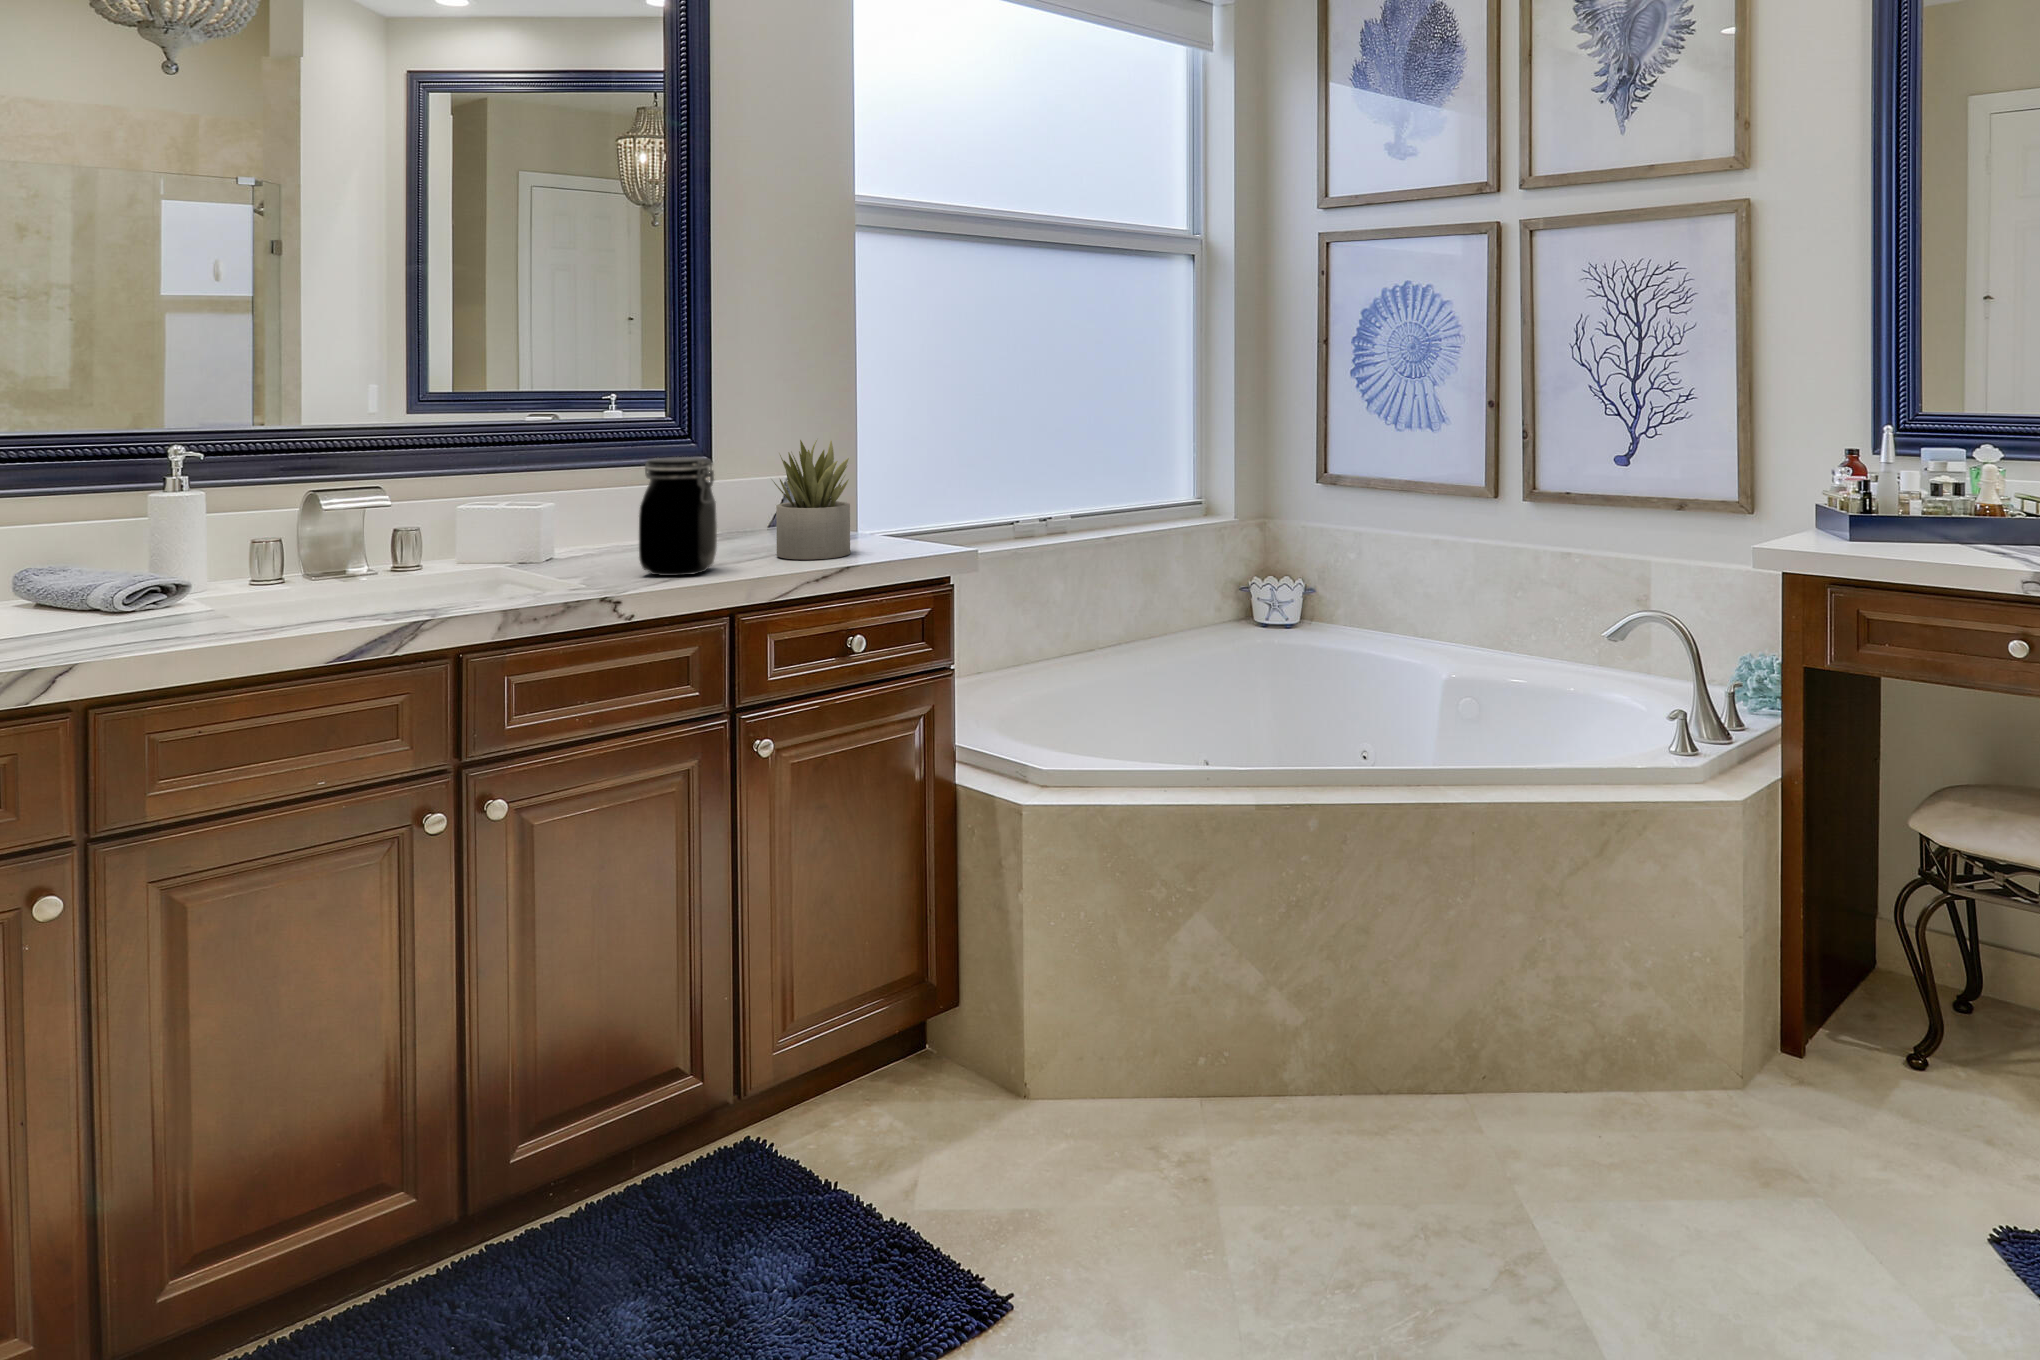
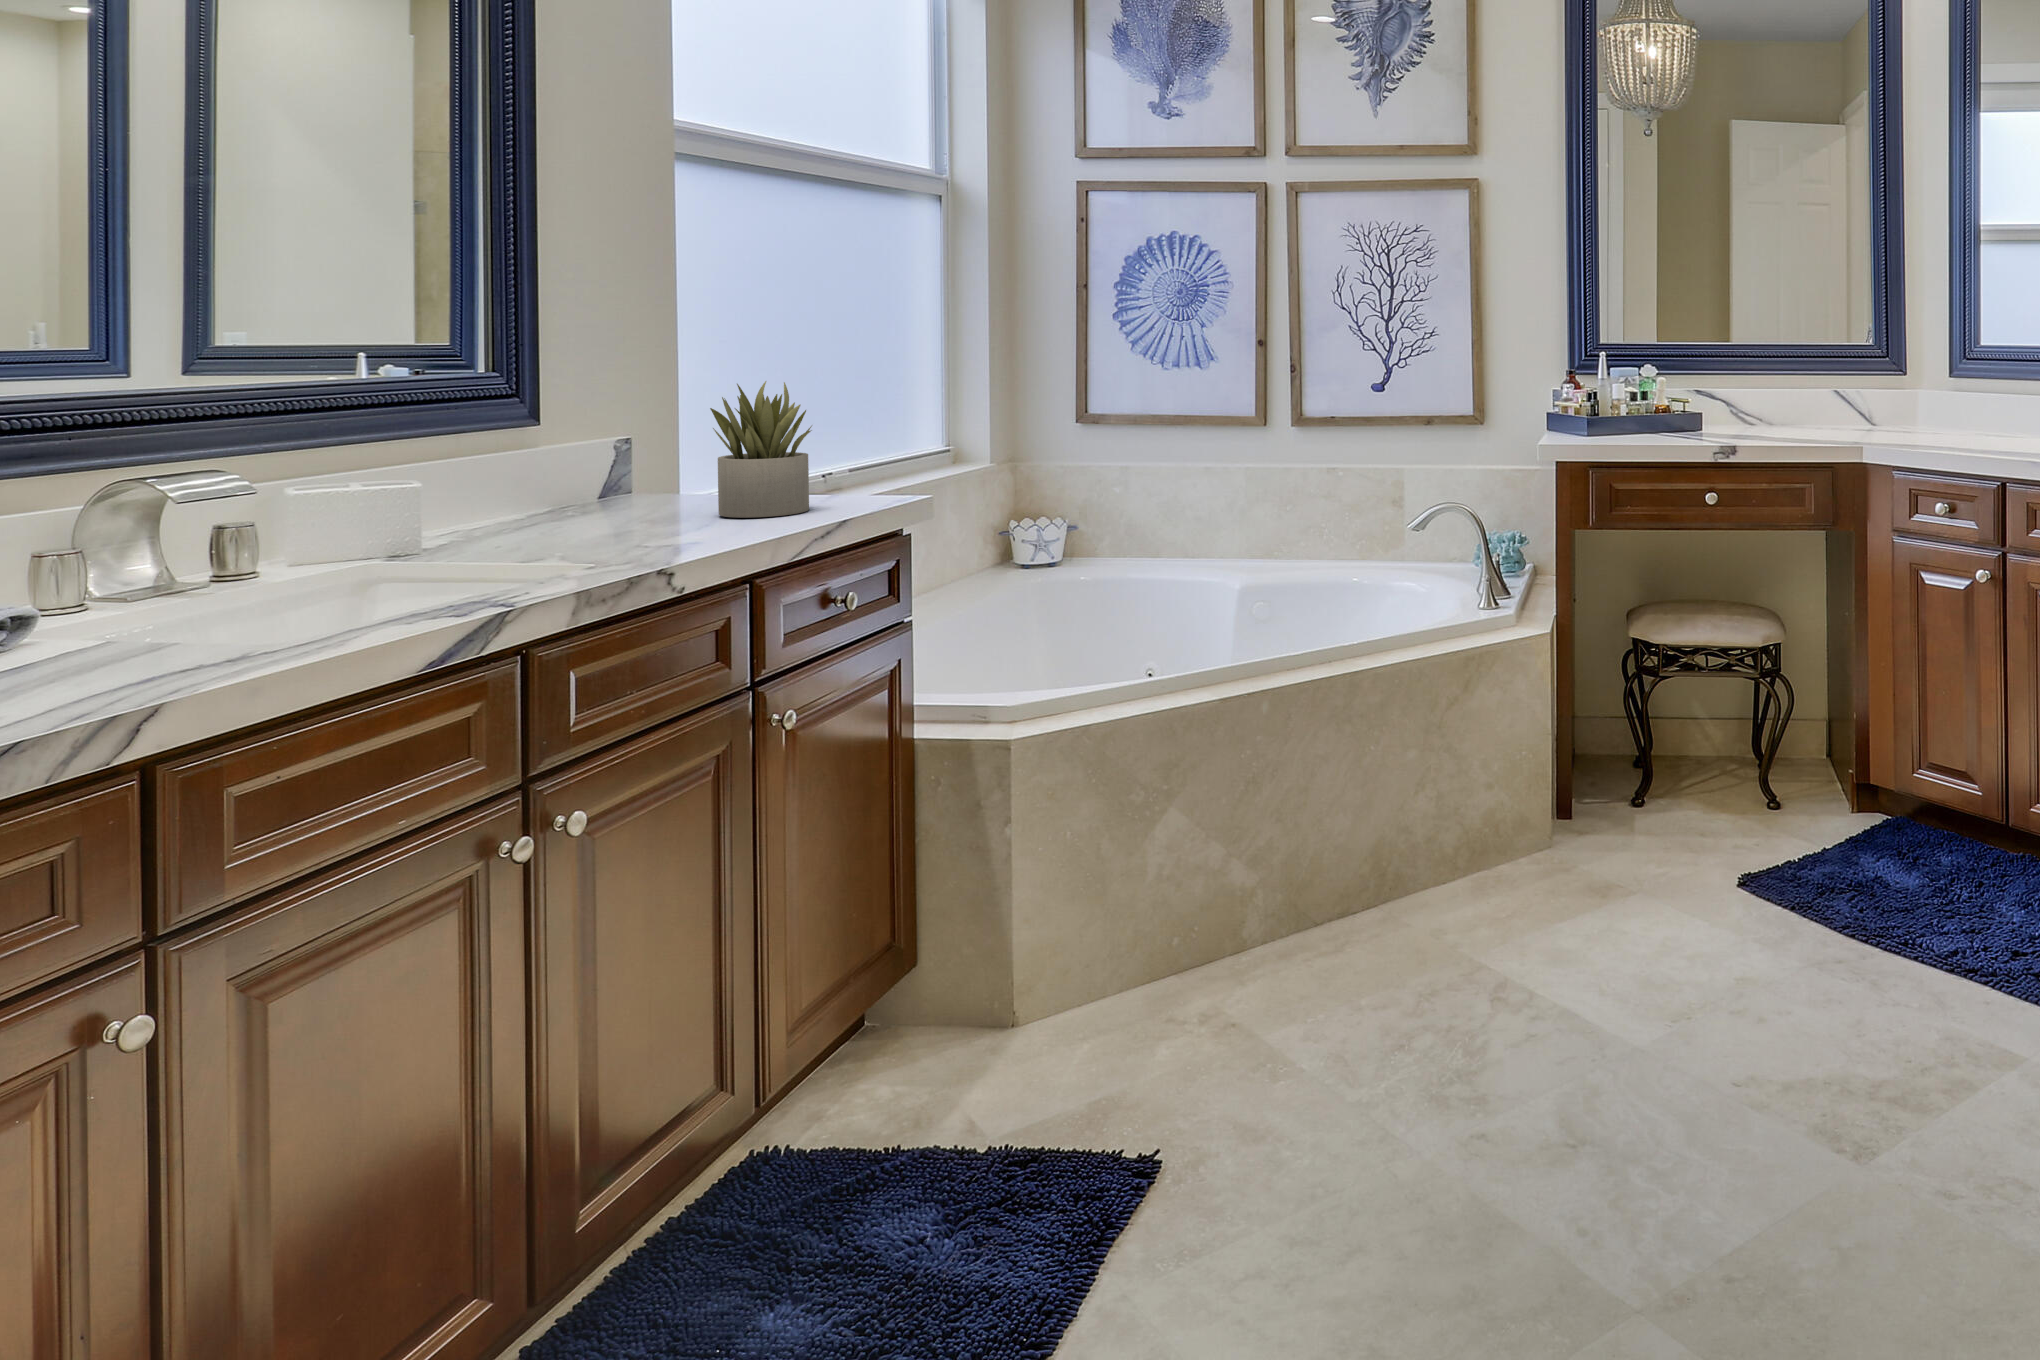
jar: present [639,457,717,576] -> none [596,403,709,543]

